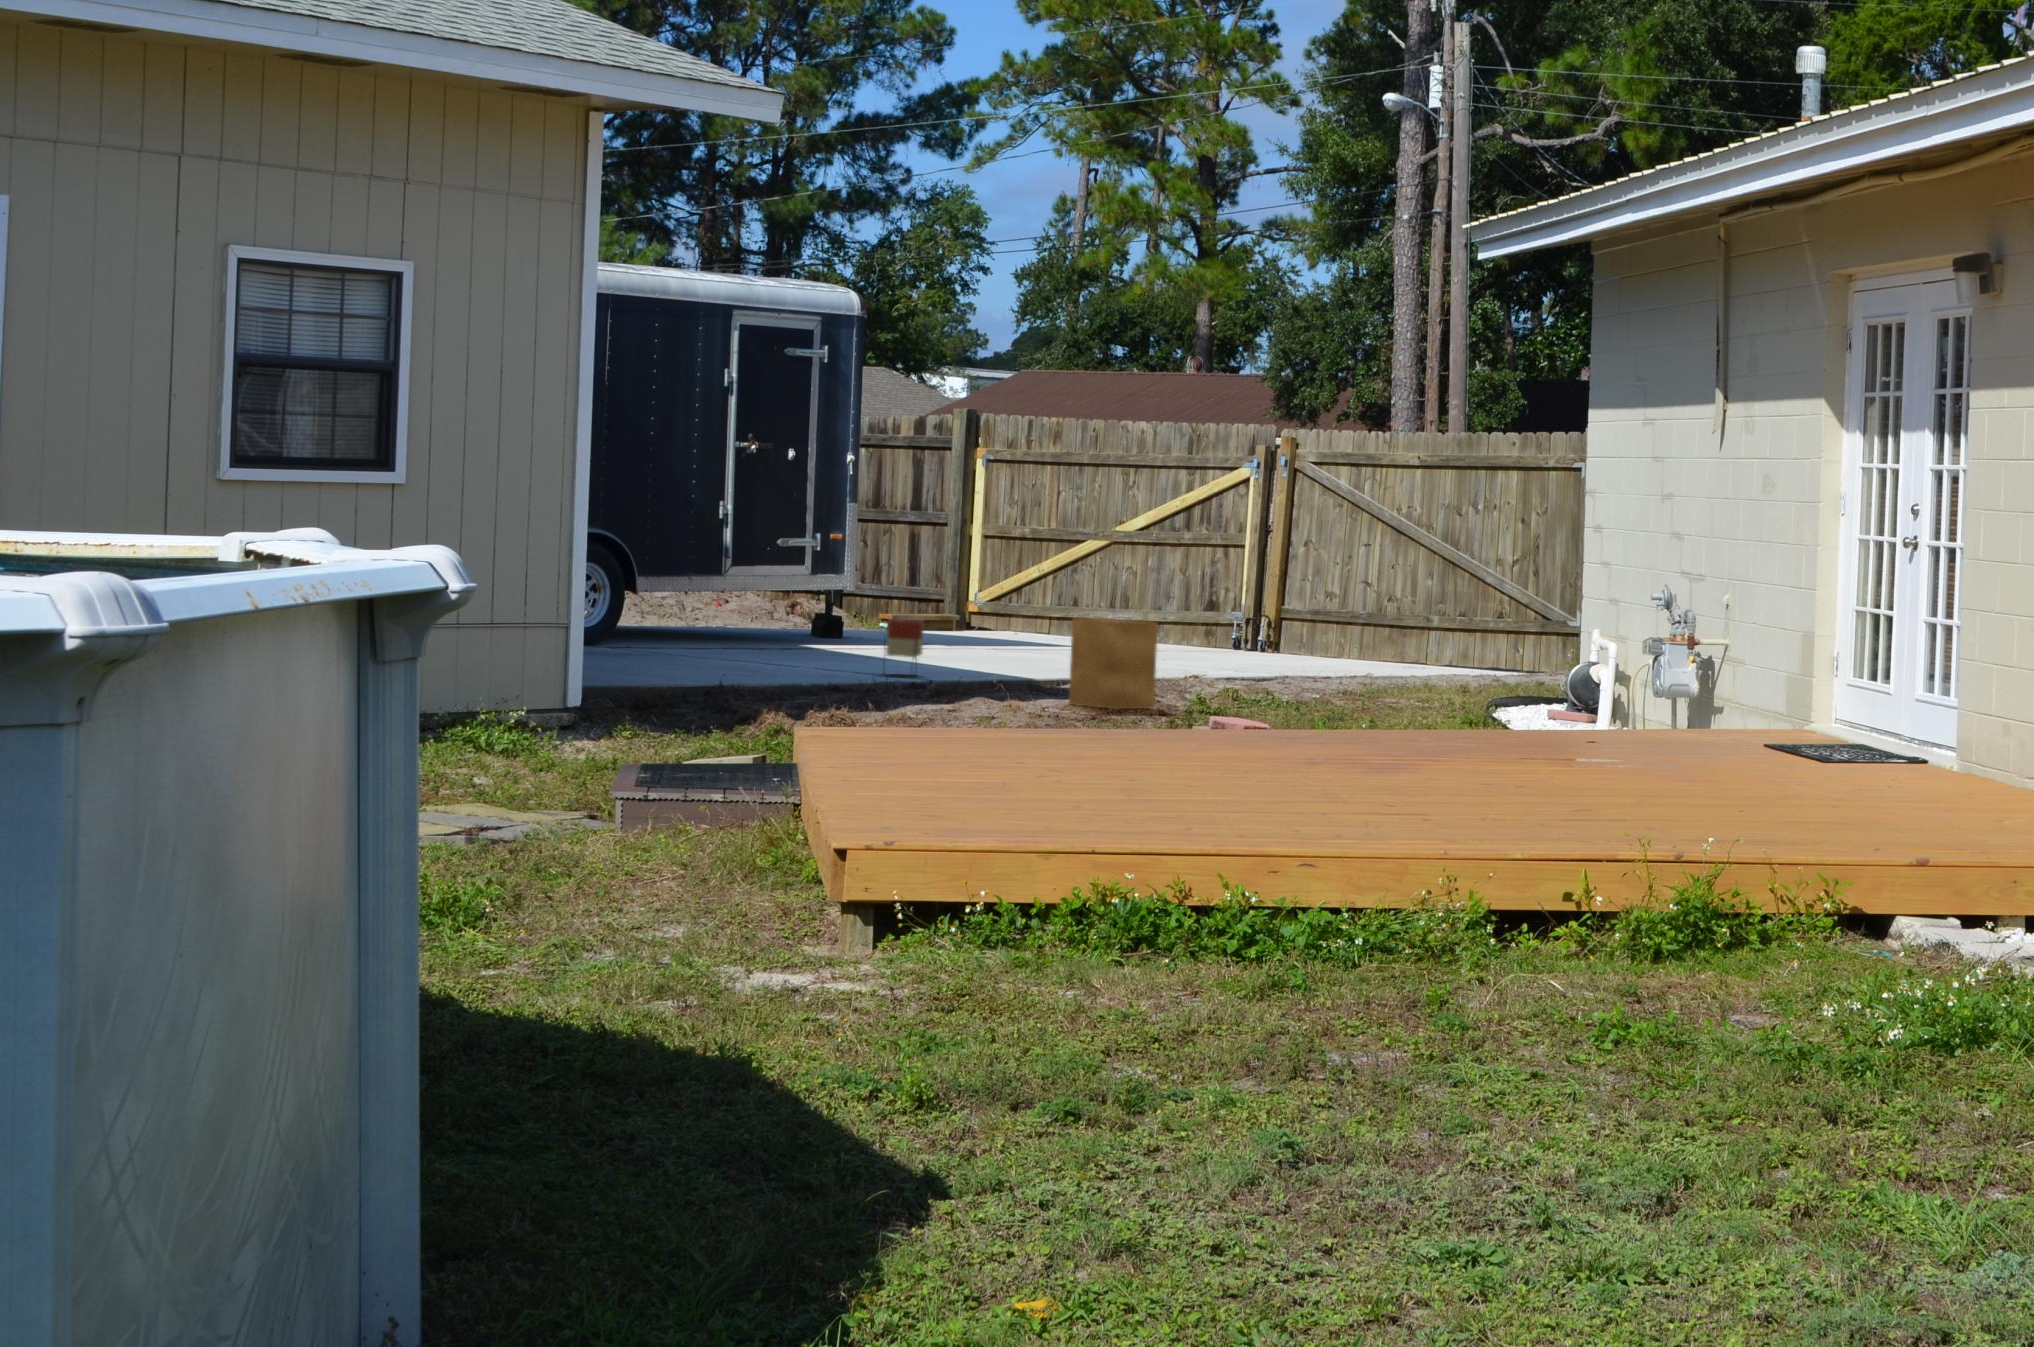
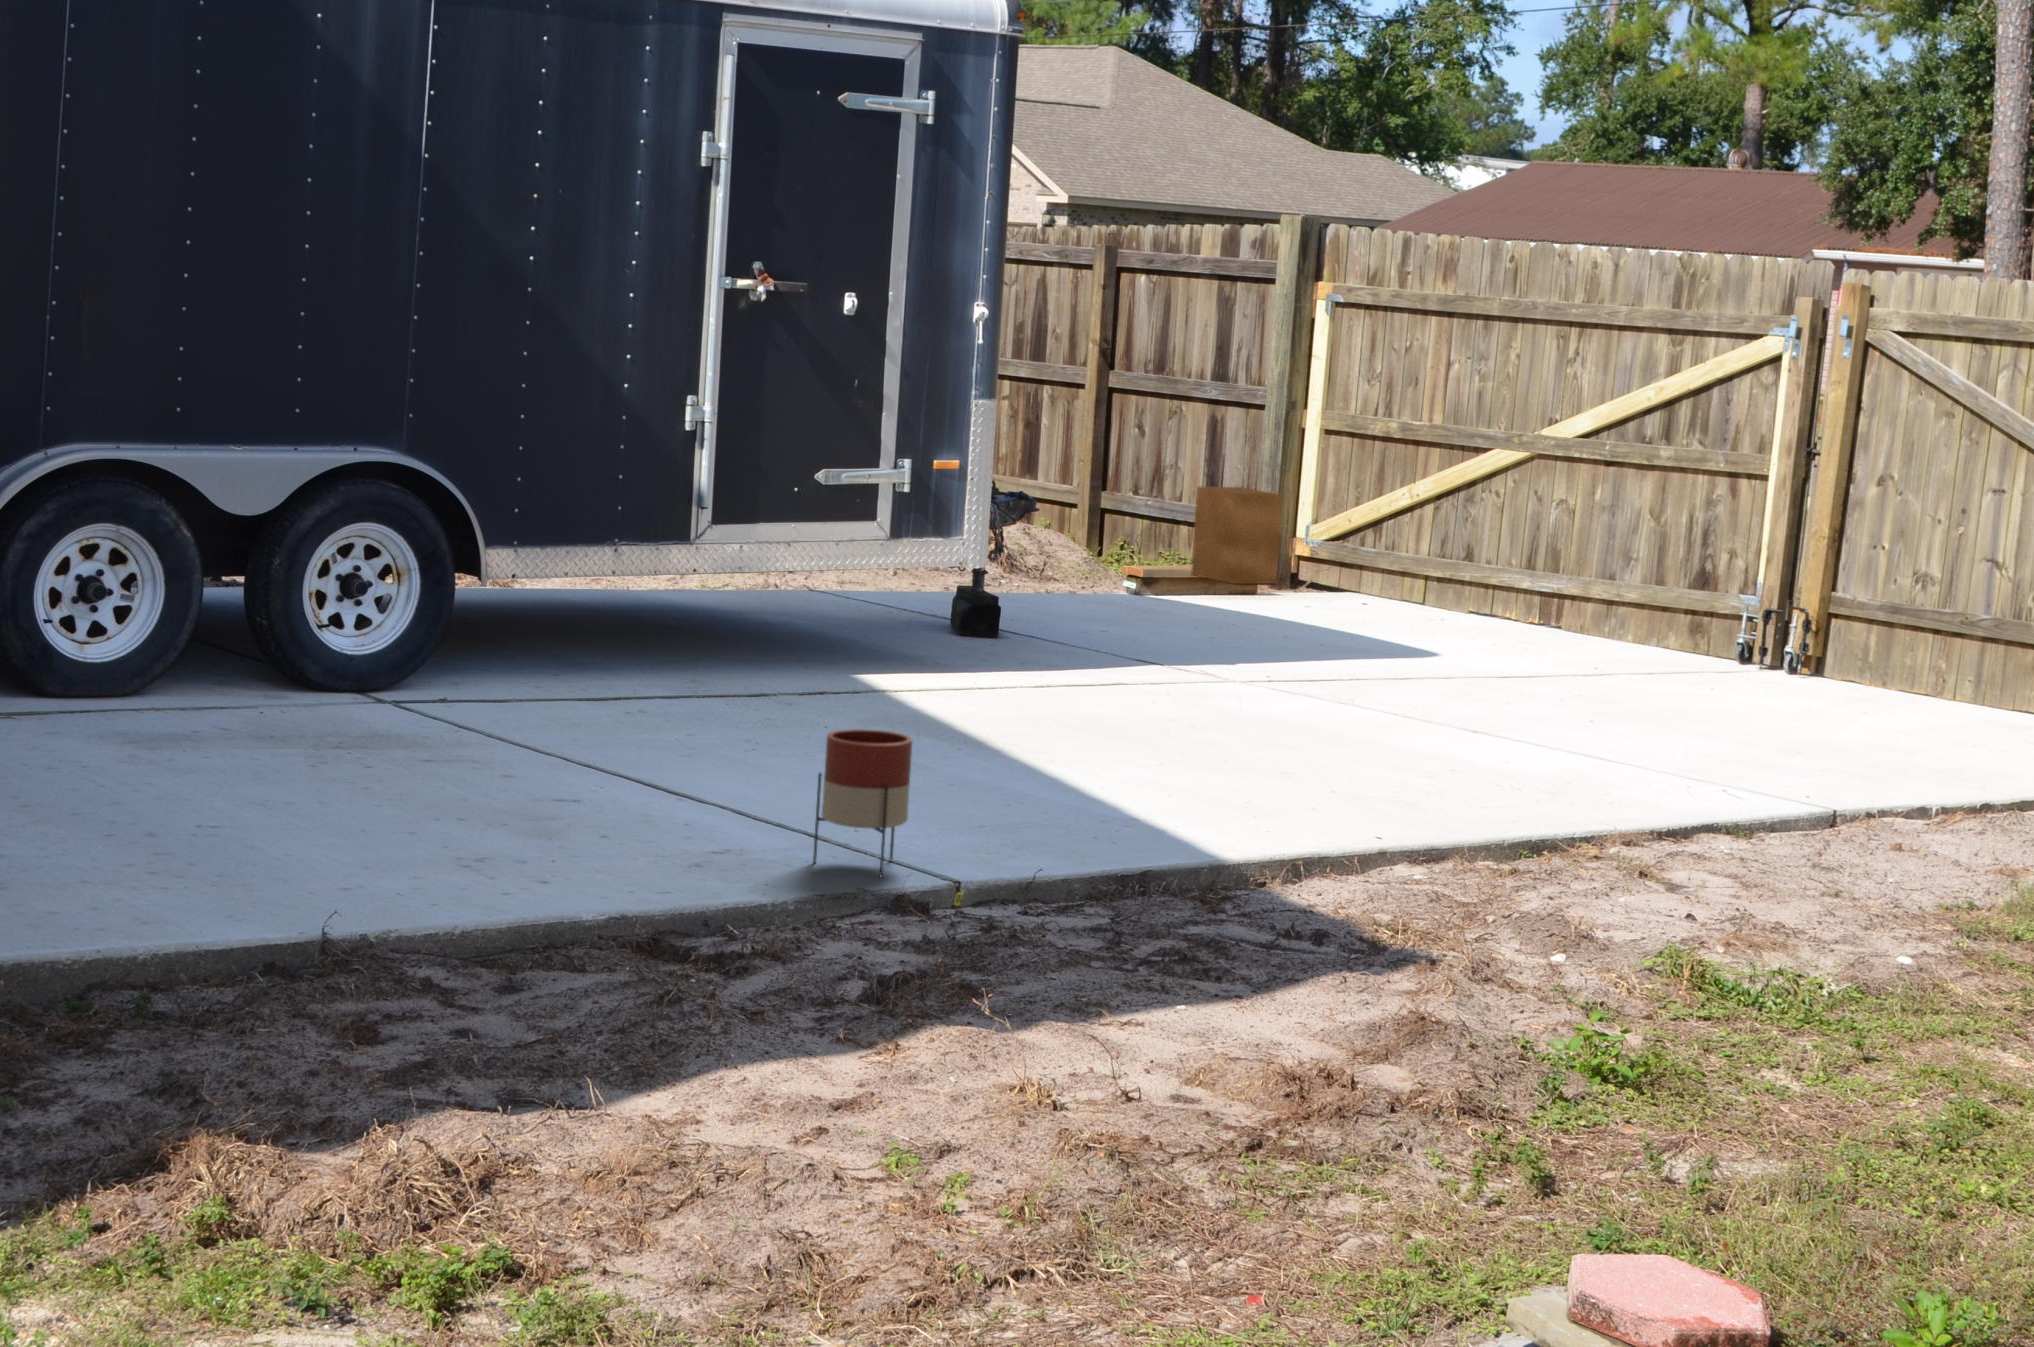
cardboard box: present [1069,618,1158,709] -> present [1191,486,1282,584]

